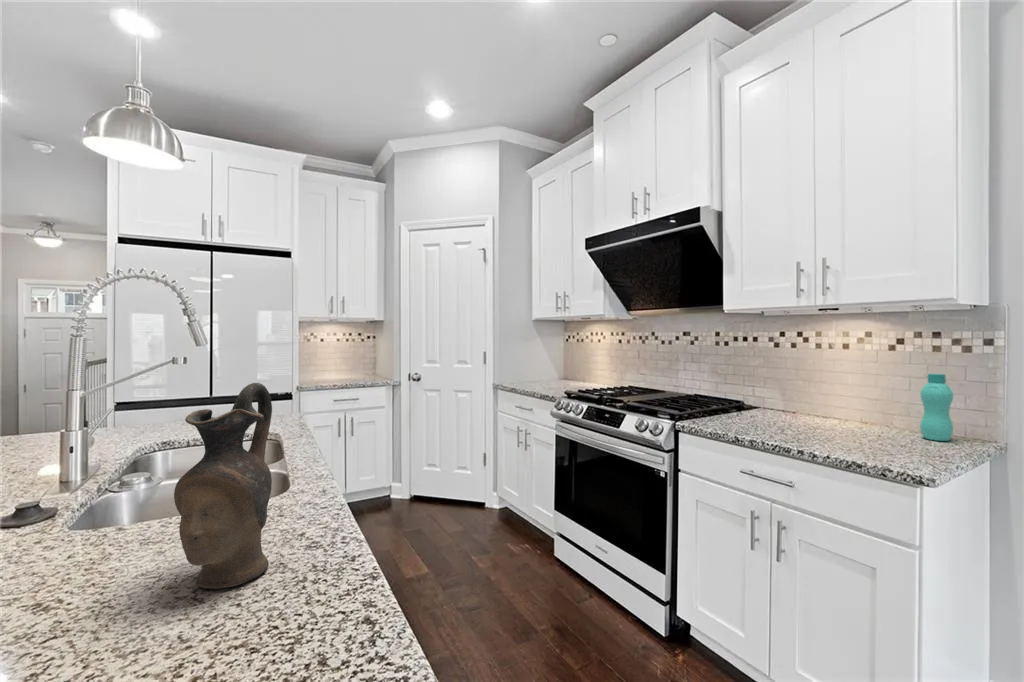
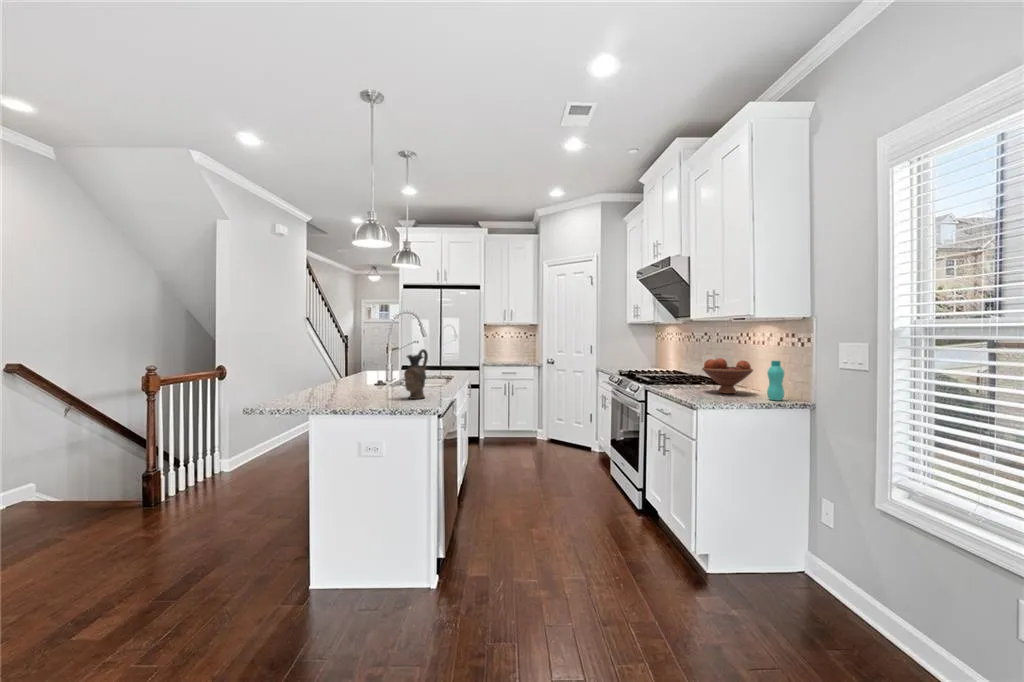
fruit bowl: none [785,370,879,431] -> present [702,358,753,394]

